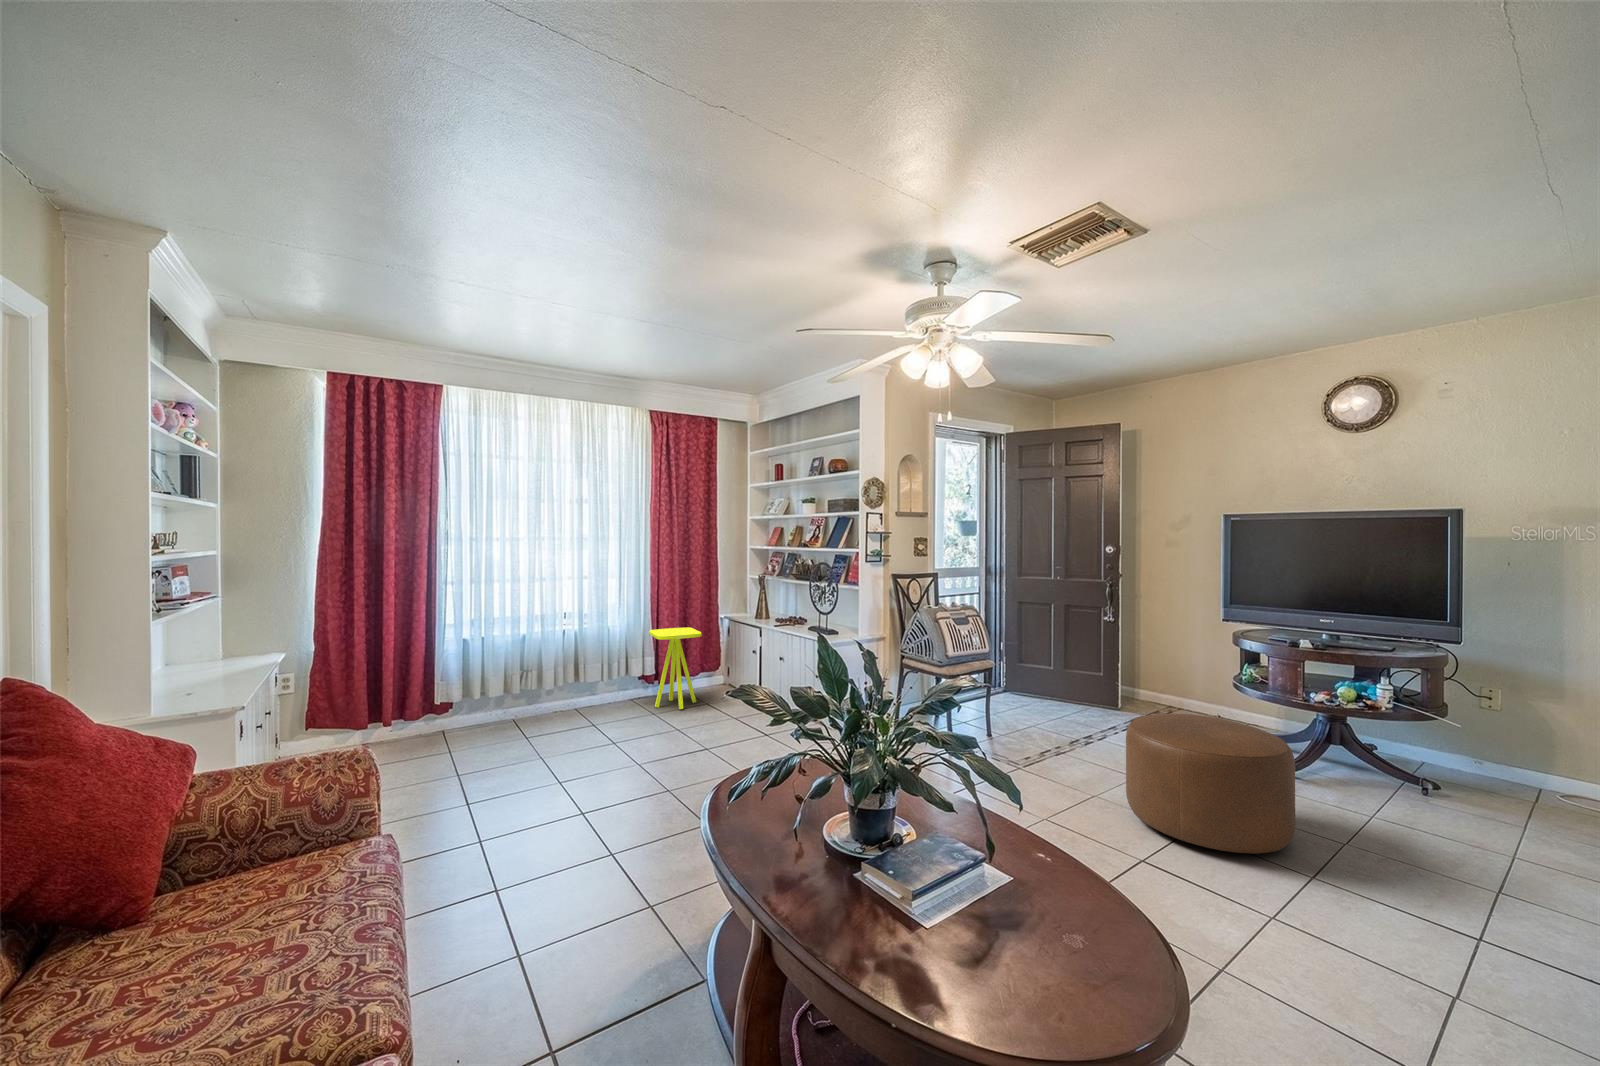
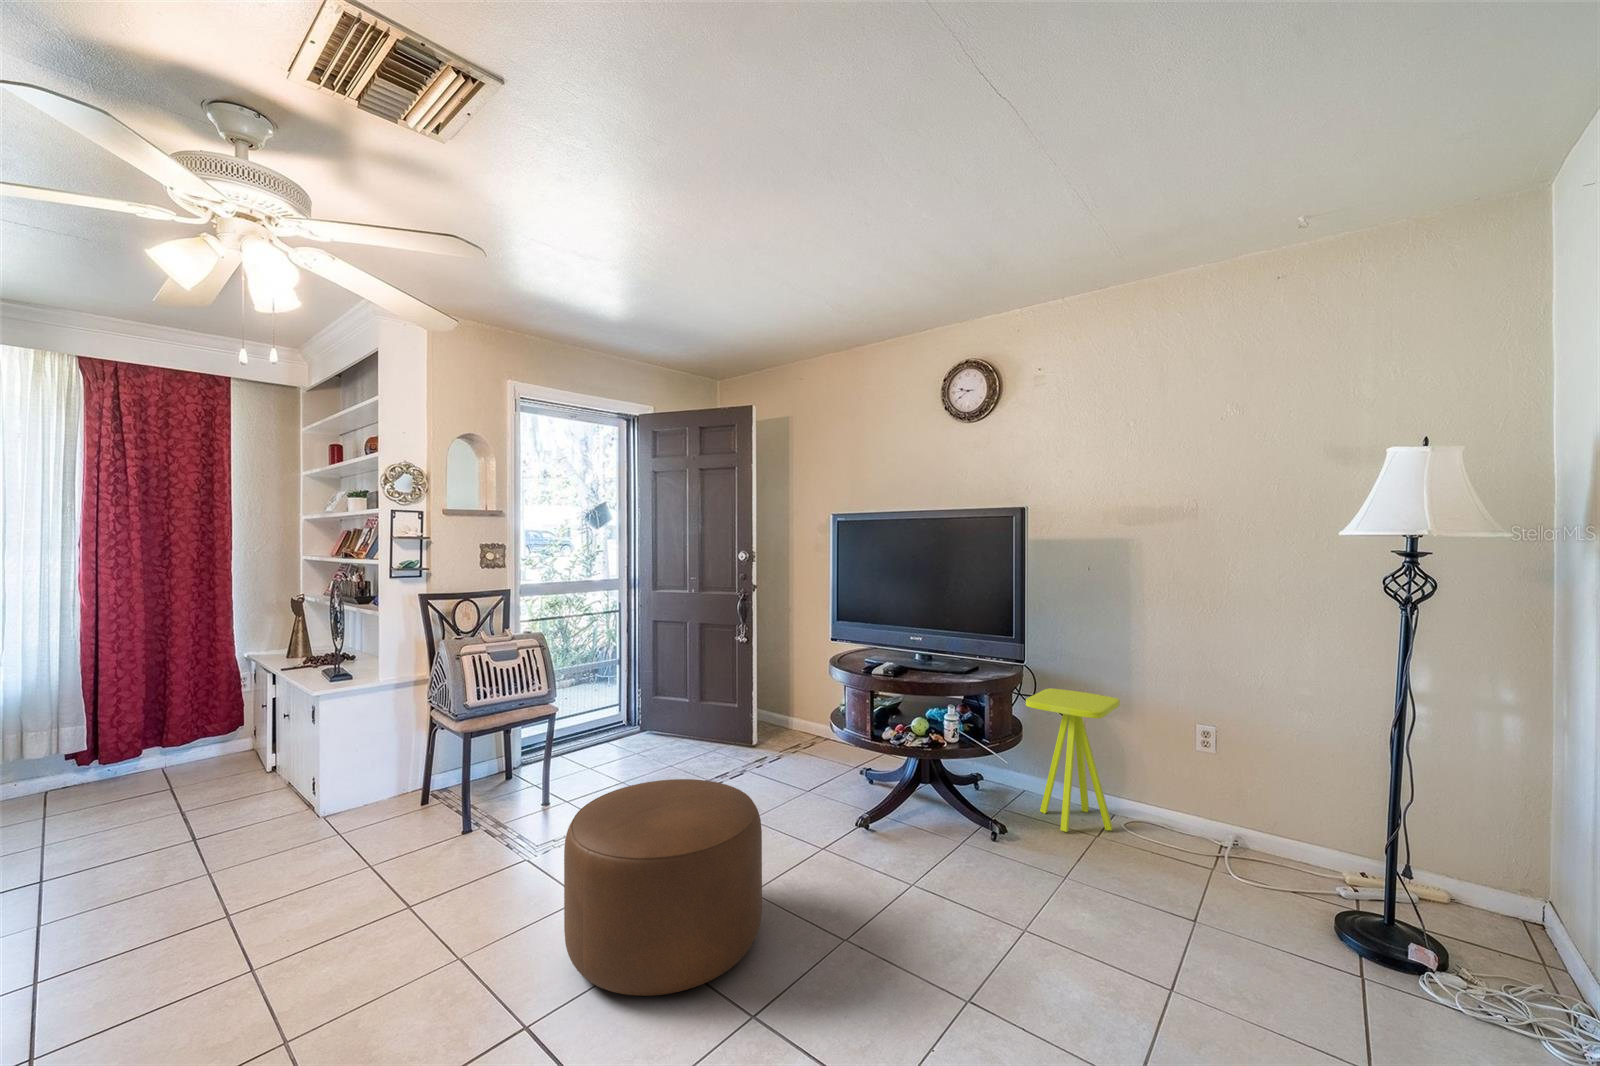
side table: present [649,627,702,709] -> present [1026,688,1120,832]

